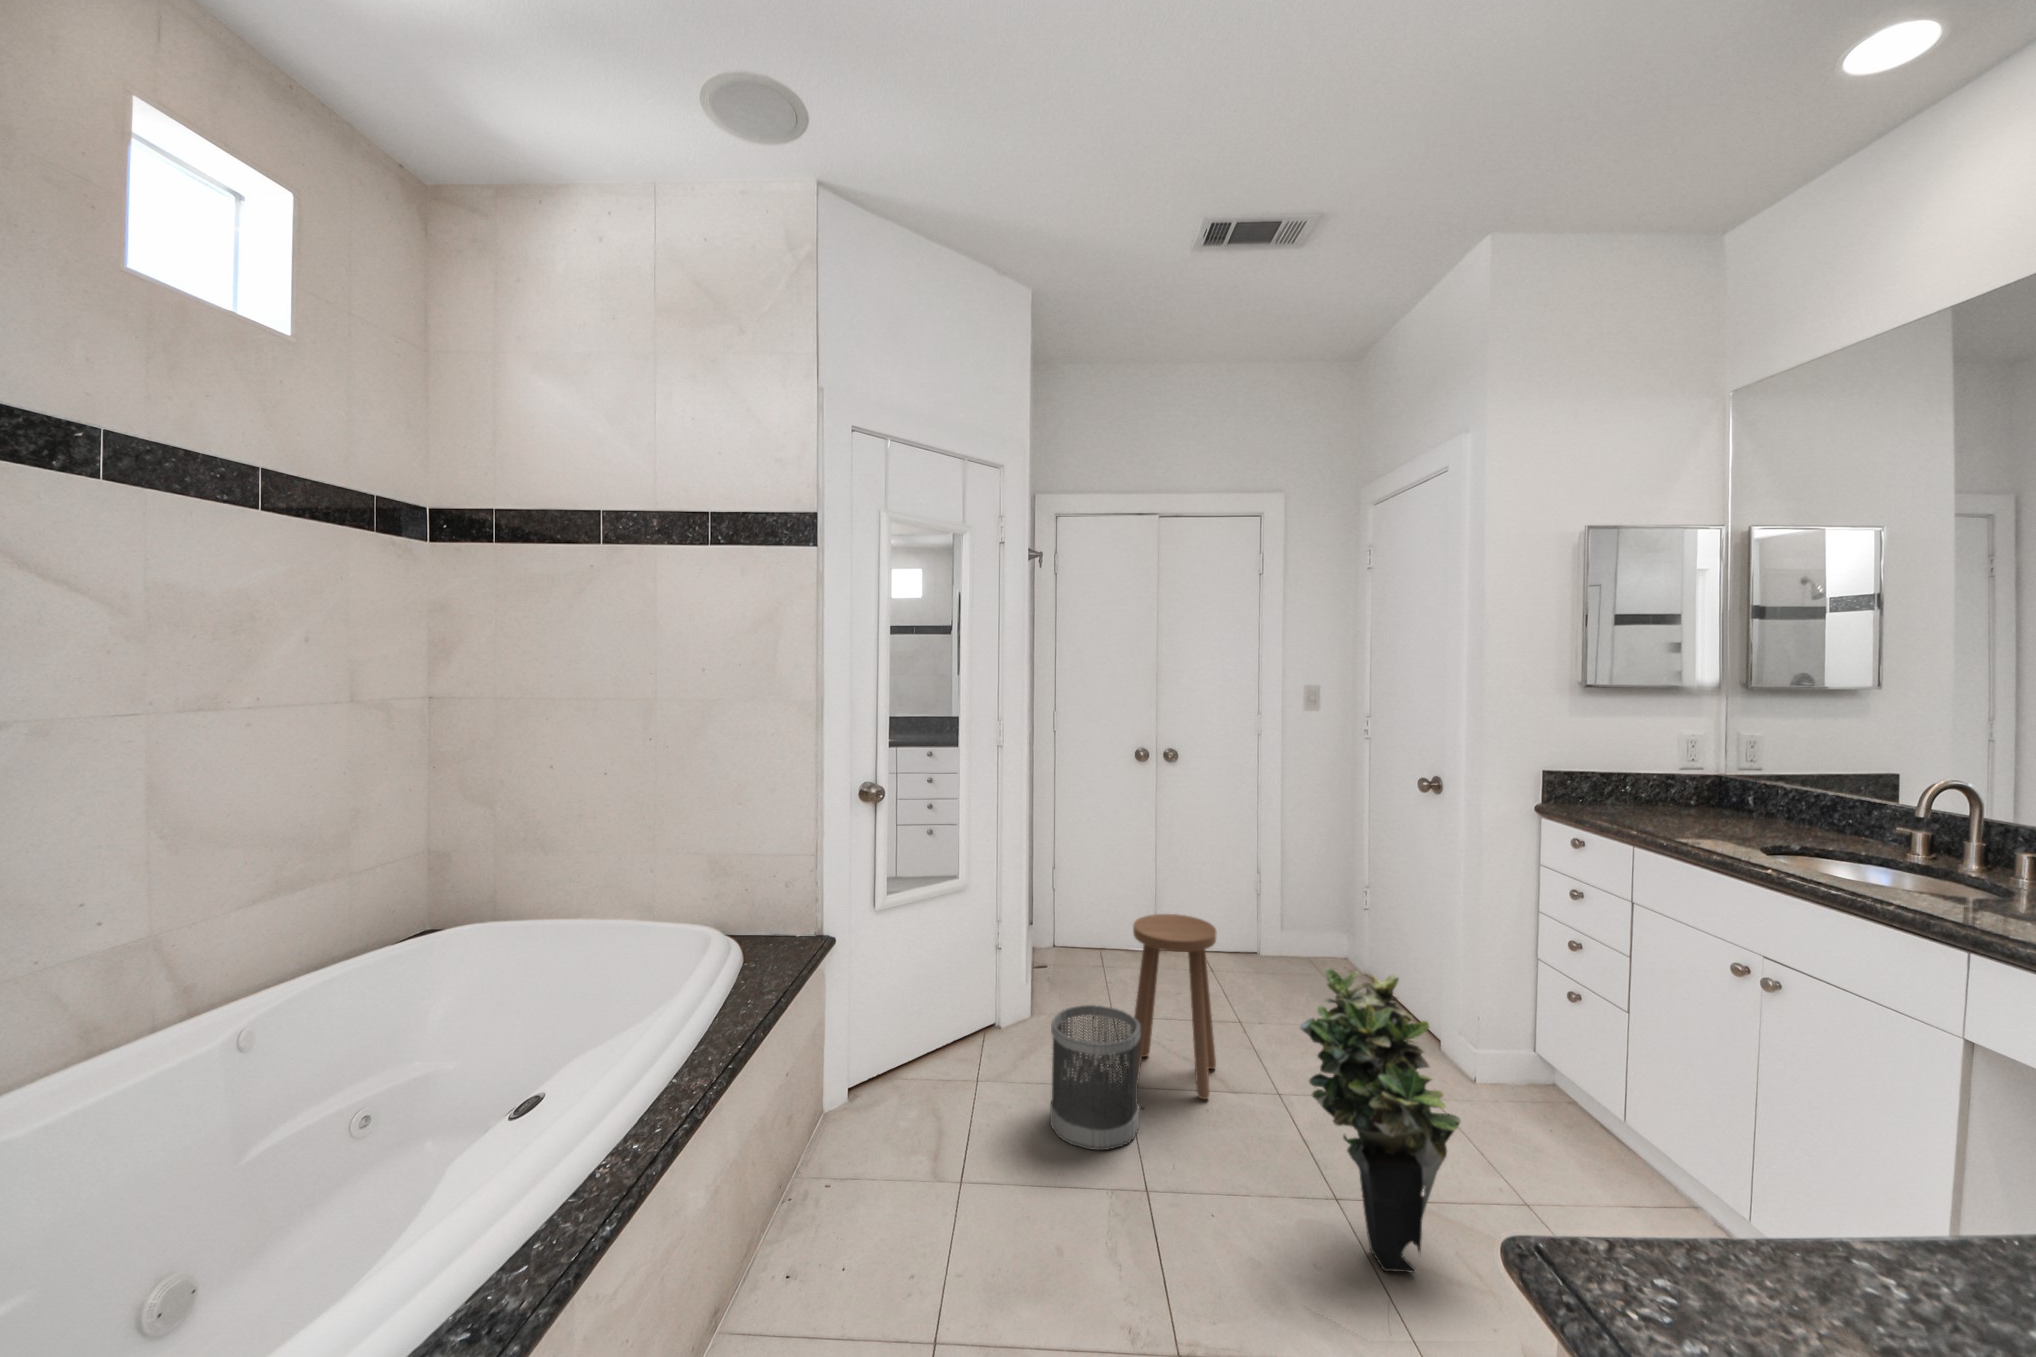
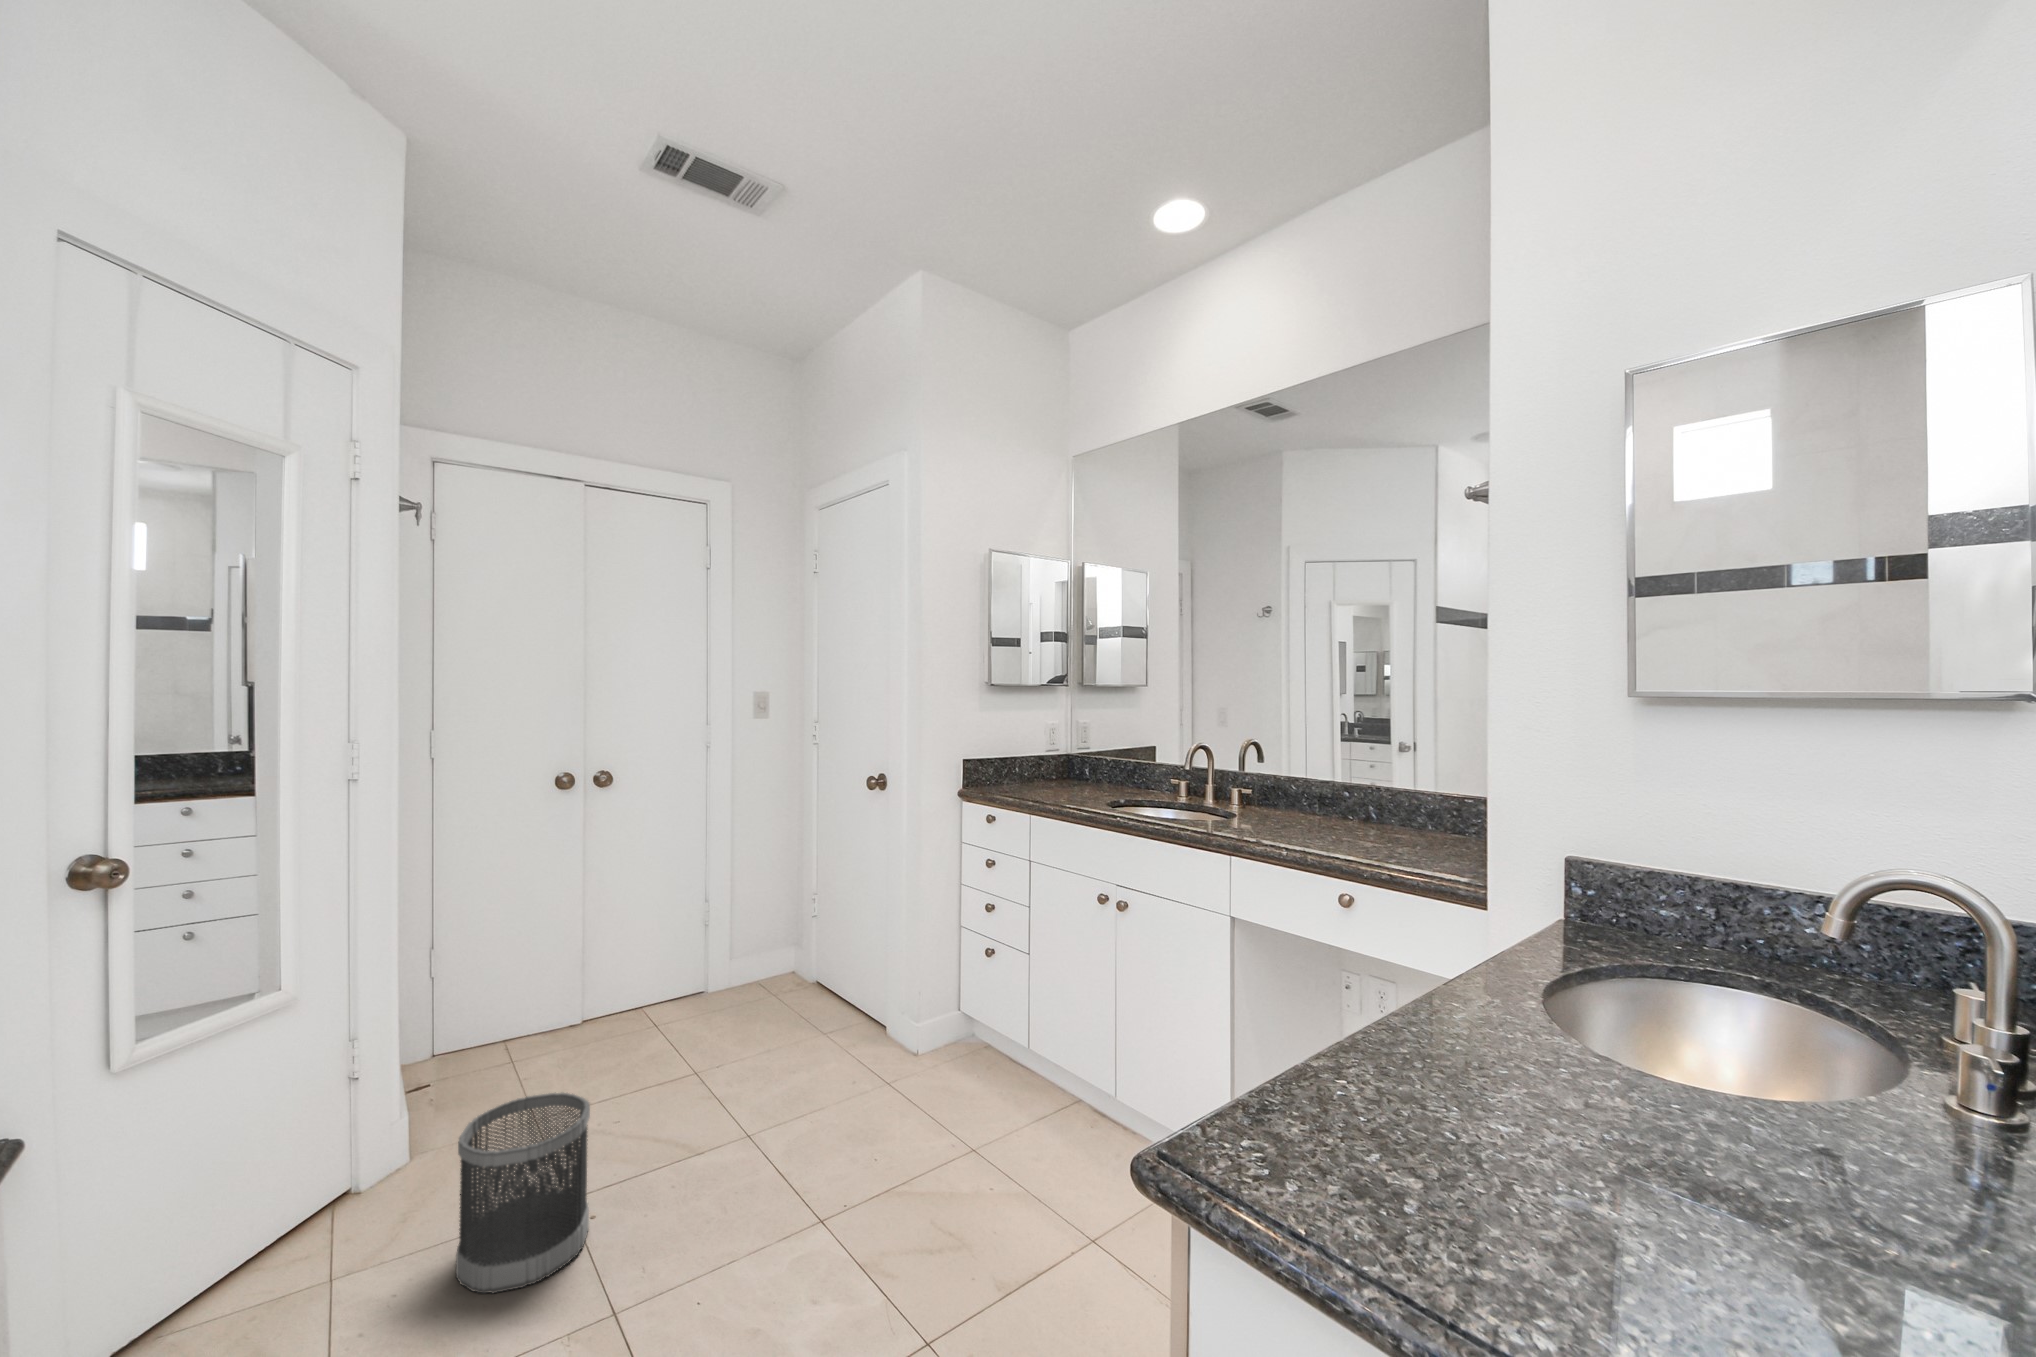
stool: present [1133,914,1216,1099] -> none [564,958,676,1183]
potted plant: present [1300,968,1461,1273] -> none [787,964,935,1263]

